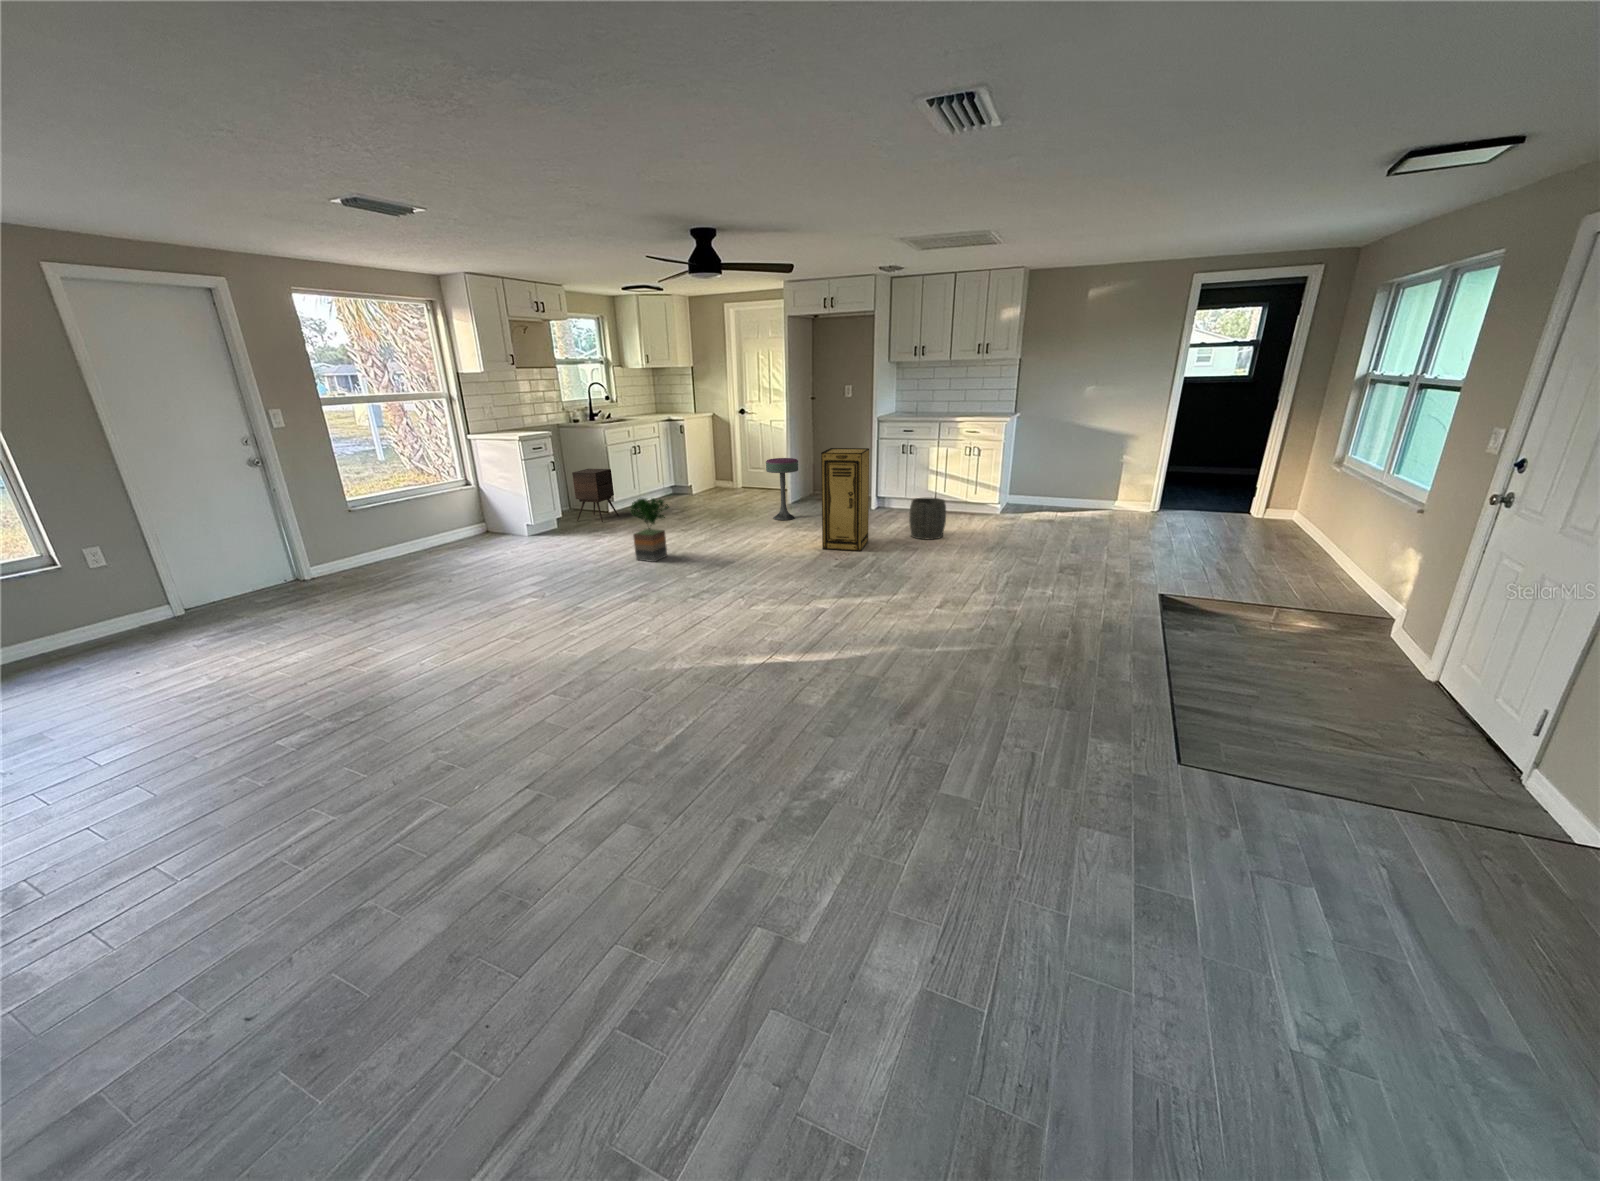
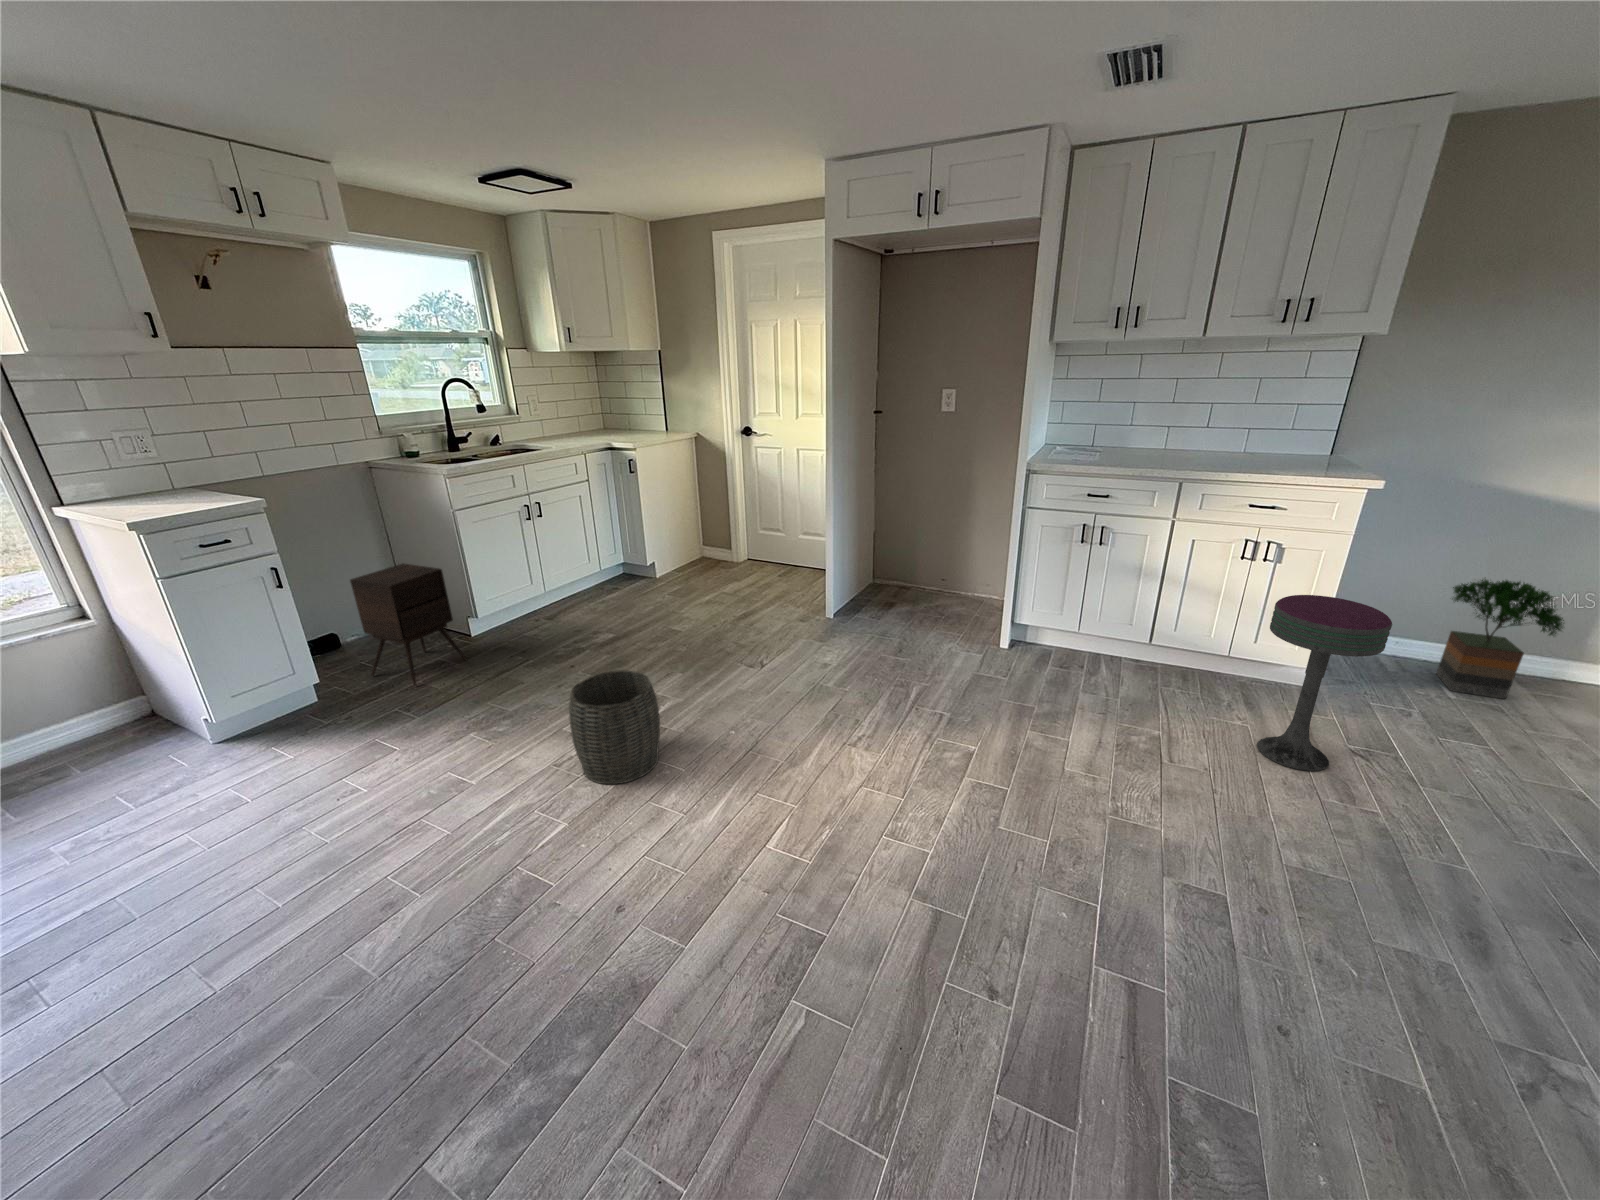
storage cabinet: present [821,448,869,551] -> none [893,603,1059,952]
bar stool: present [766,458,798,520] -> present [1257,595,1392,771]
potted tree: present [631,498,669,562] -> present [1436,579,1564,699]
woven basket: present [909,498,946,539] -> present [569,670,660,784]

